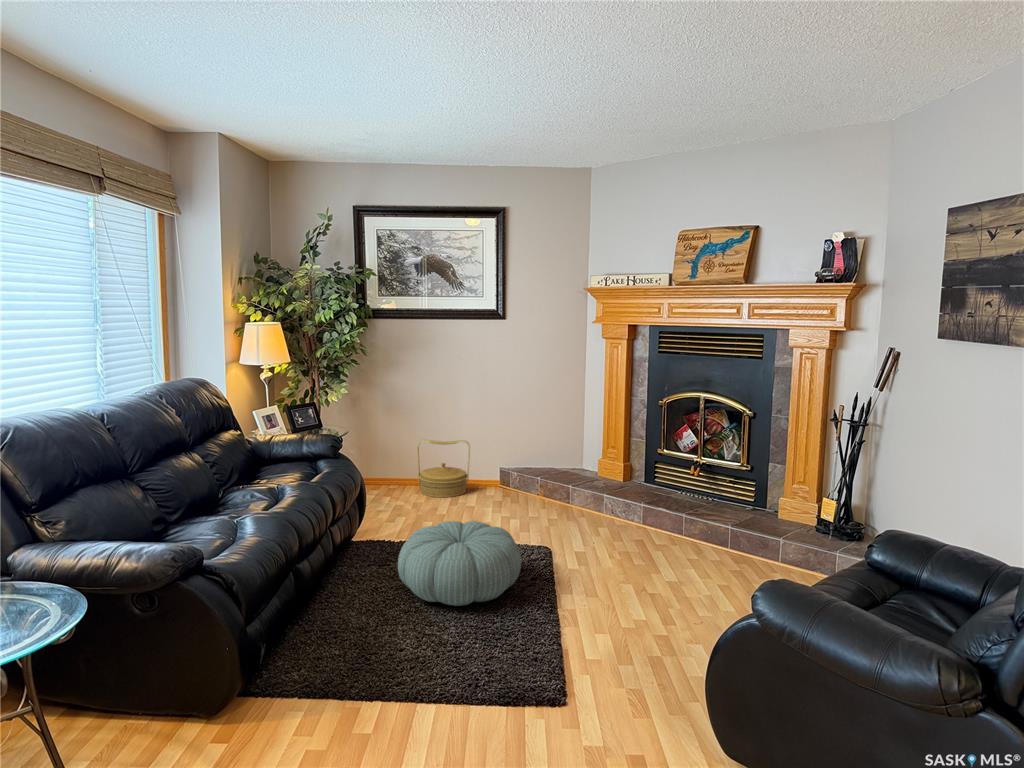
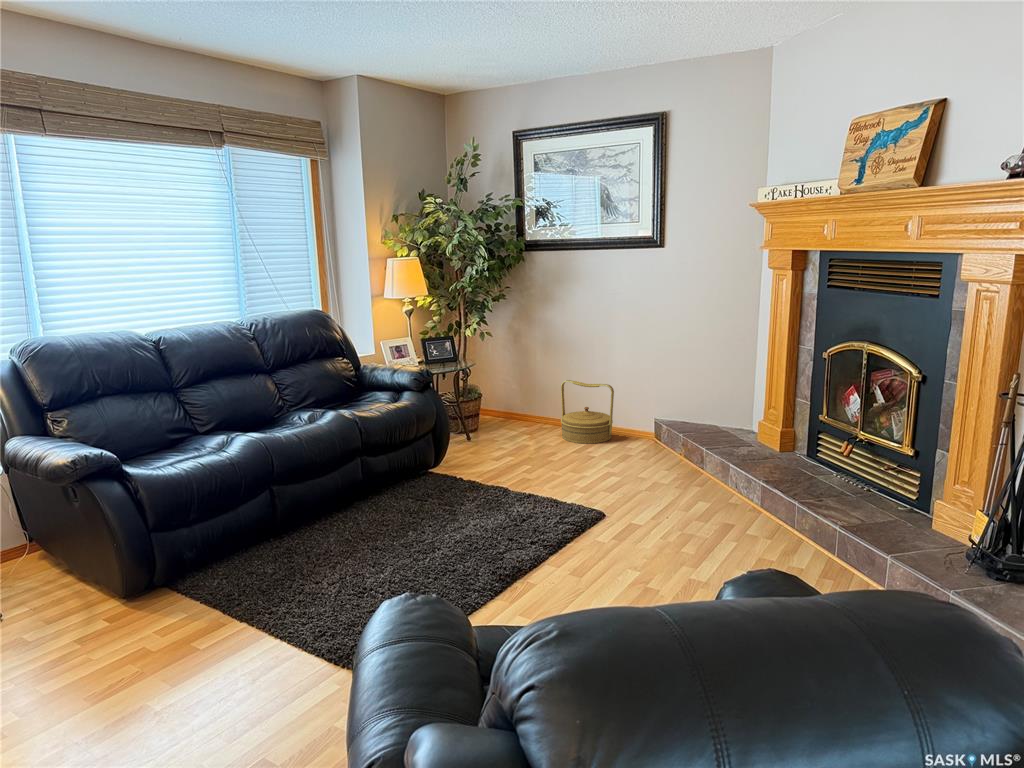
pouf: present [398,521,521,606] -> none [424,459,547,540]

